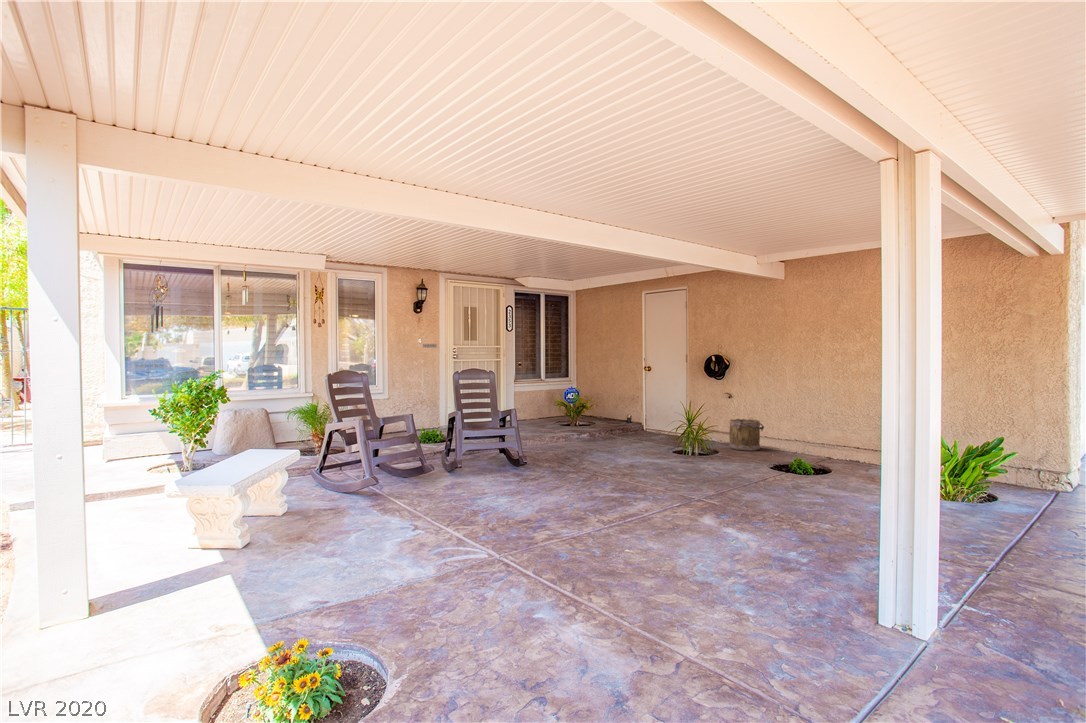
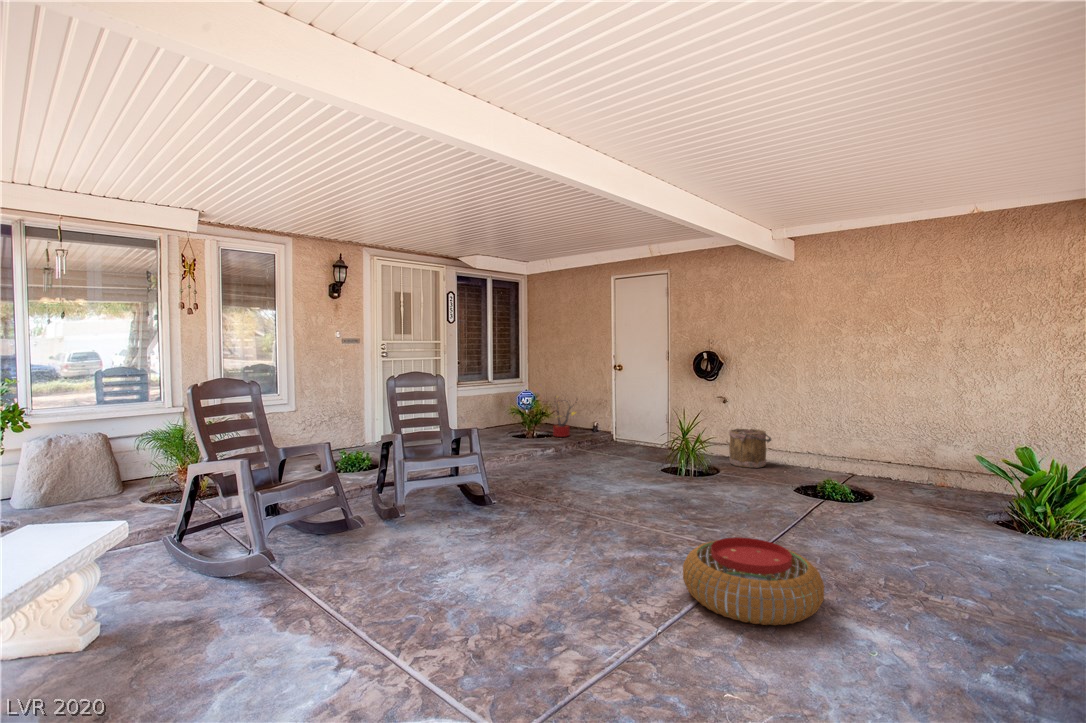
decorative plant: none [593,391,613,426] -> present [553,401,577,437]
pouf: none [634,479,725,529] -> present [683,537,825,625]

